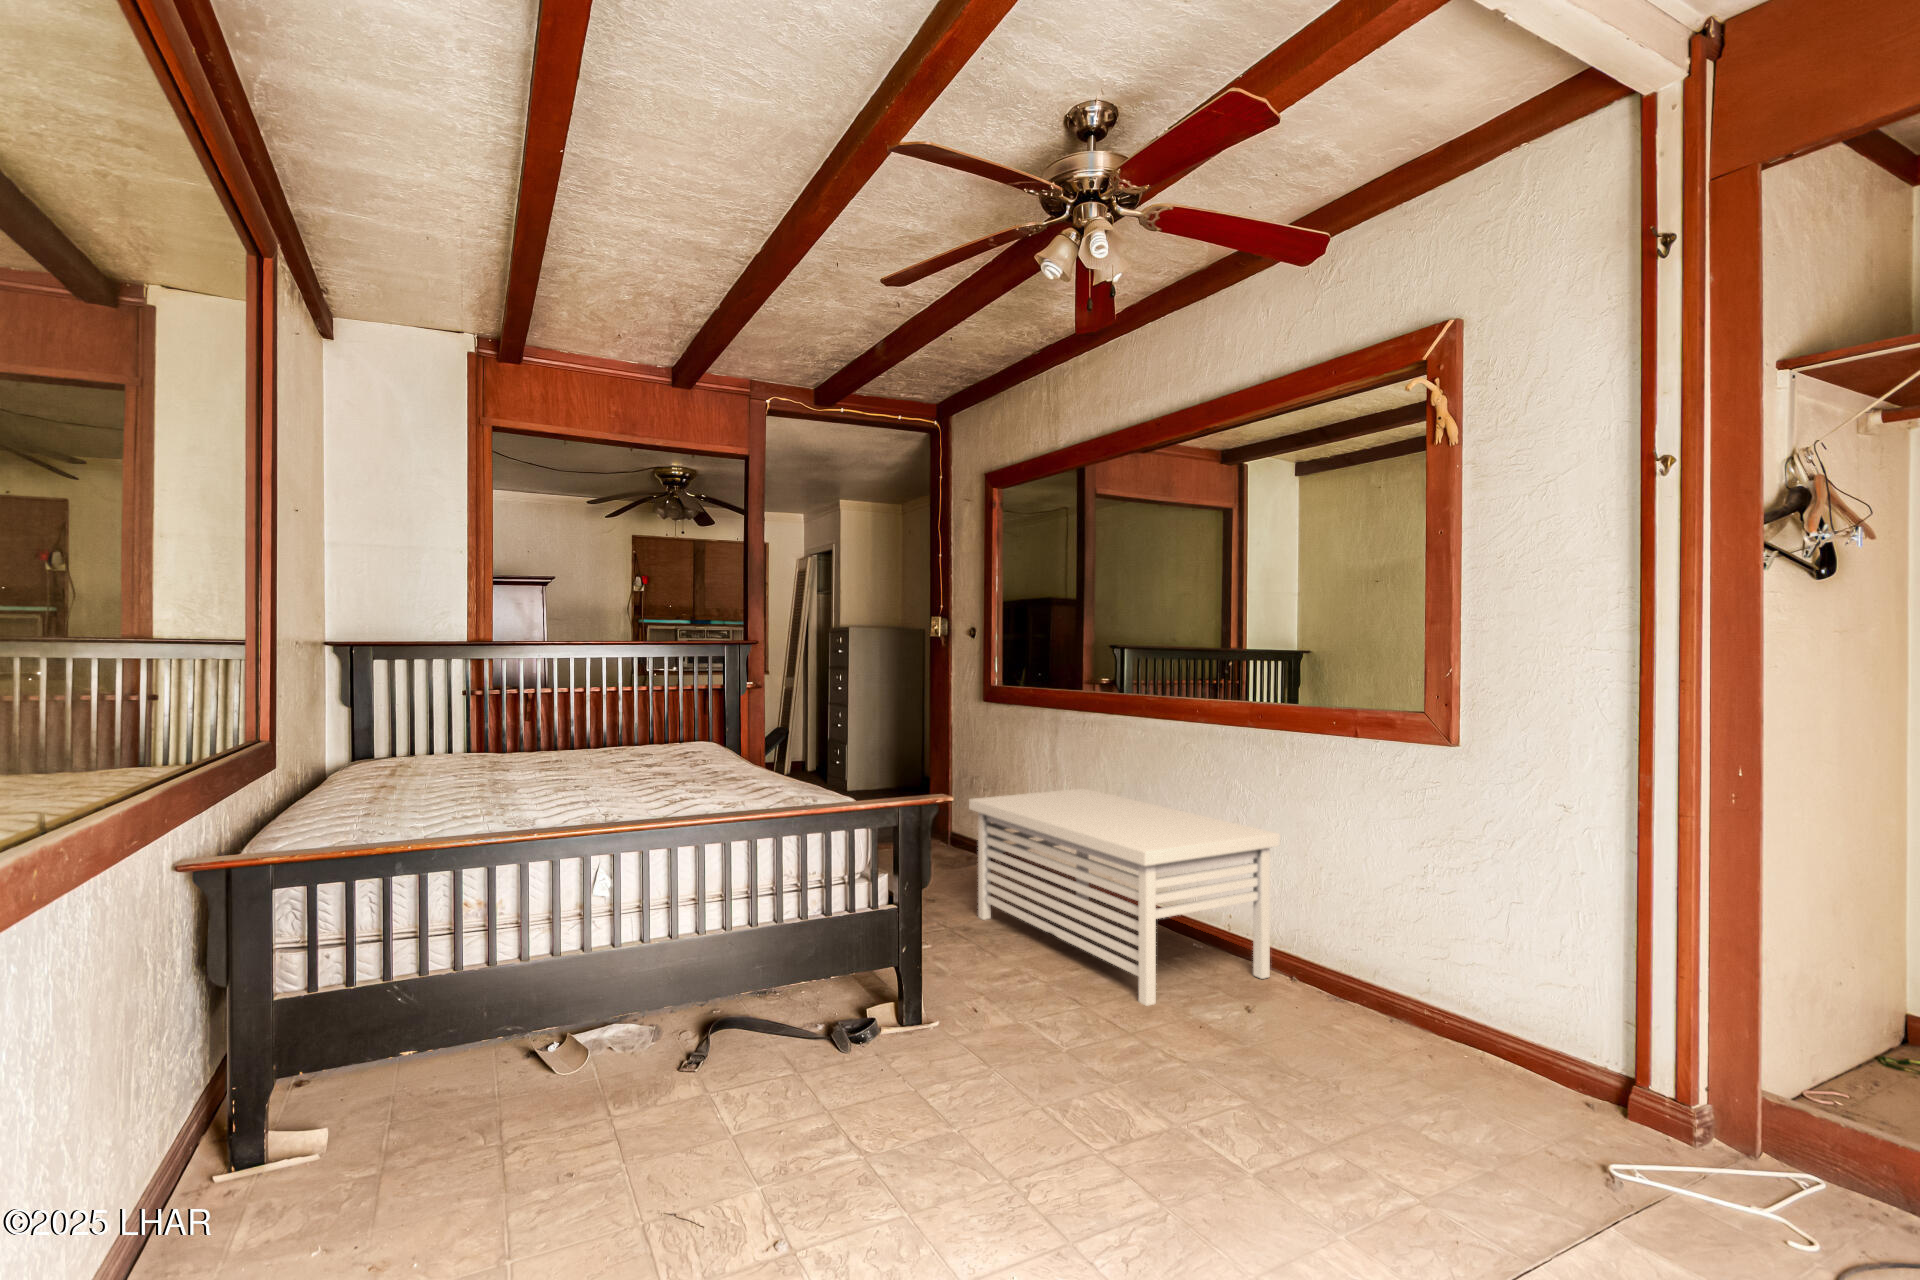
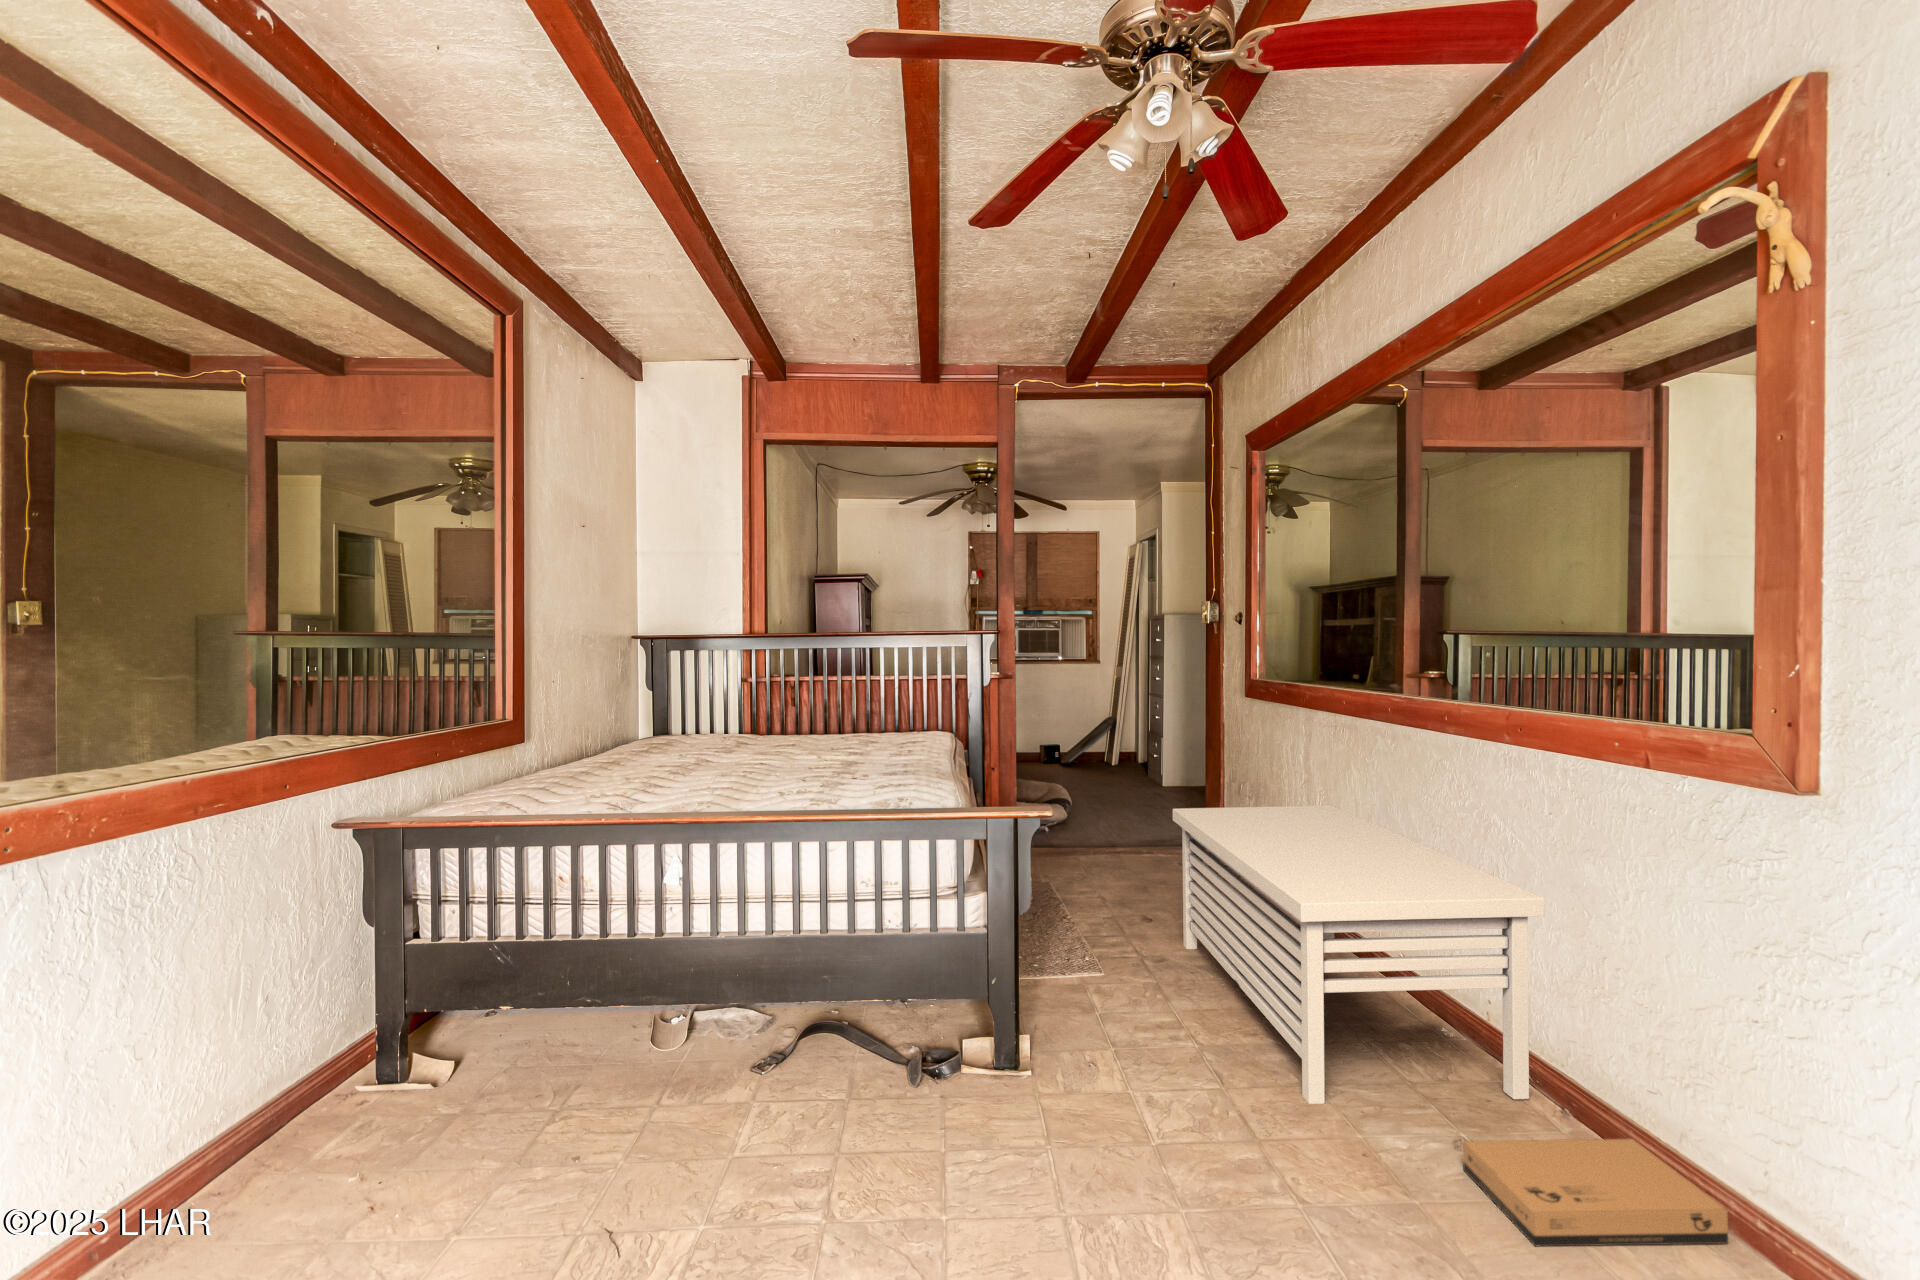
cardboard box: none [1261,983,1408,1054] -> present [1463,1139,1728,1247]

